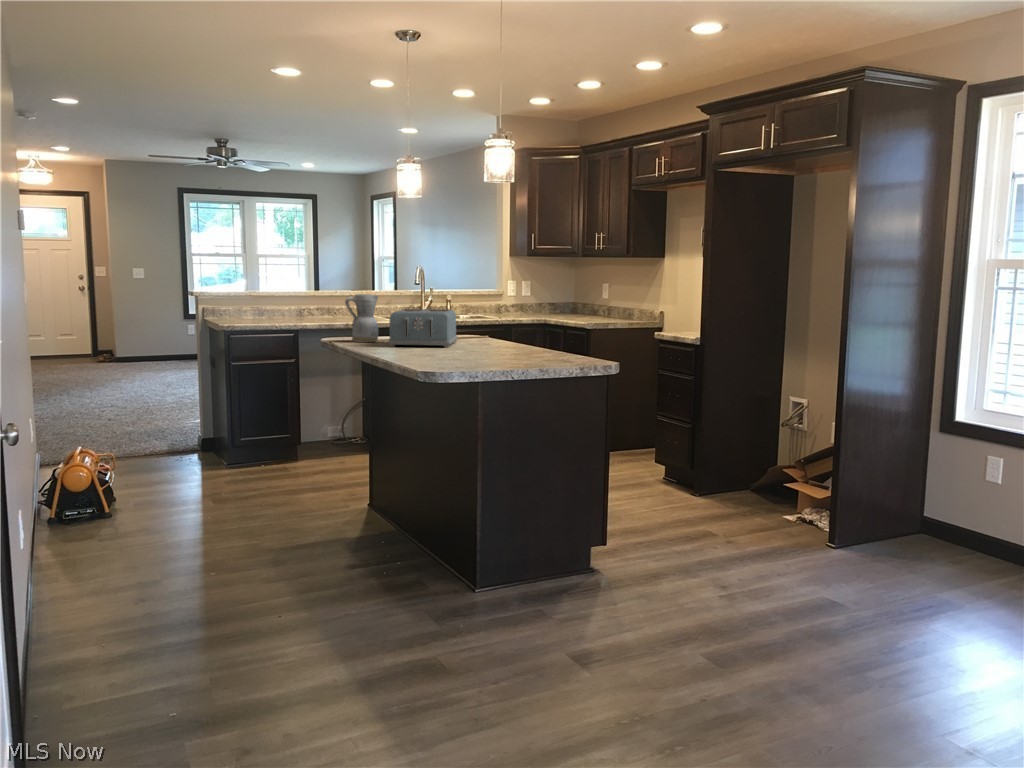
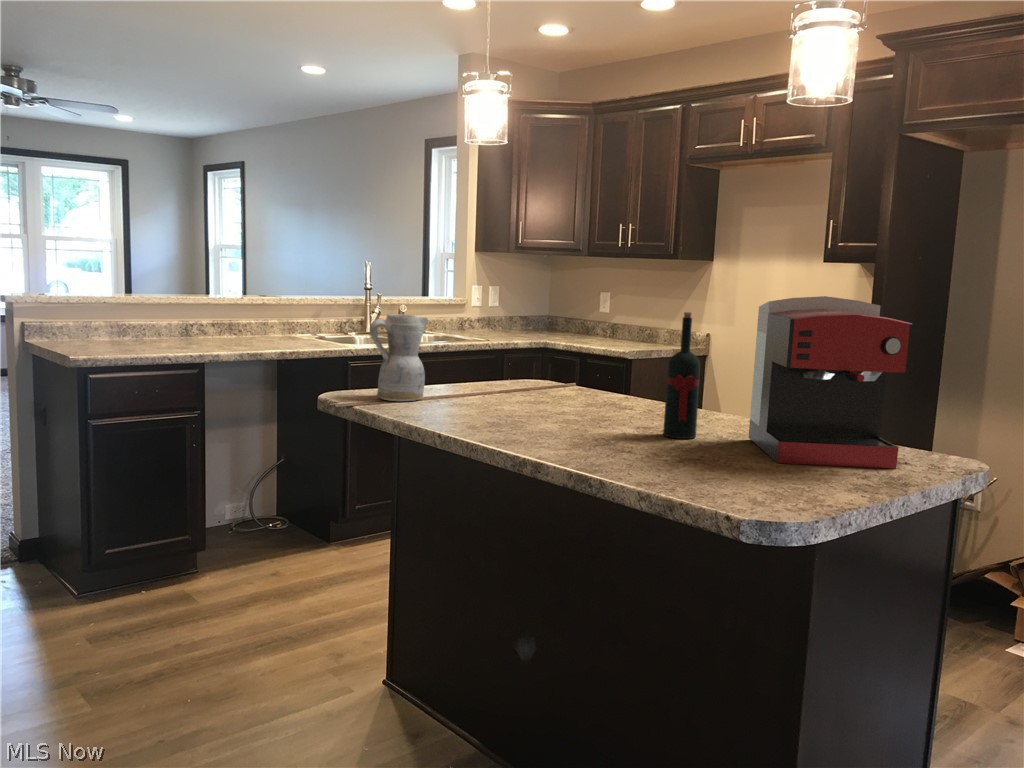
coffee maker: none [487,277,563,364] -> present [749,296,913,469]
wine bottle: none [464,287,481,355] -> present [663,312,700,439]
toaster: present [388,309,457,348] -> none [461,342,587,416]

